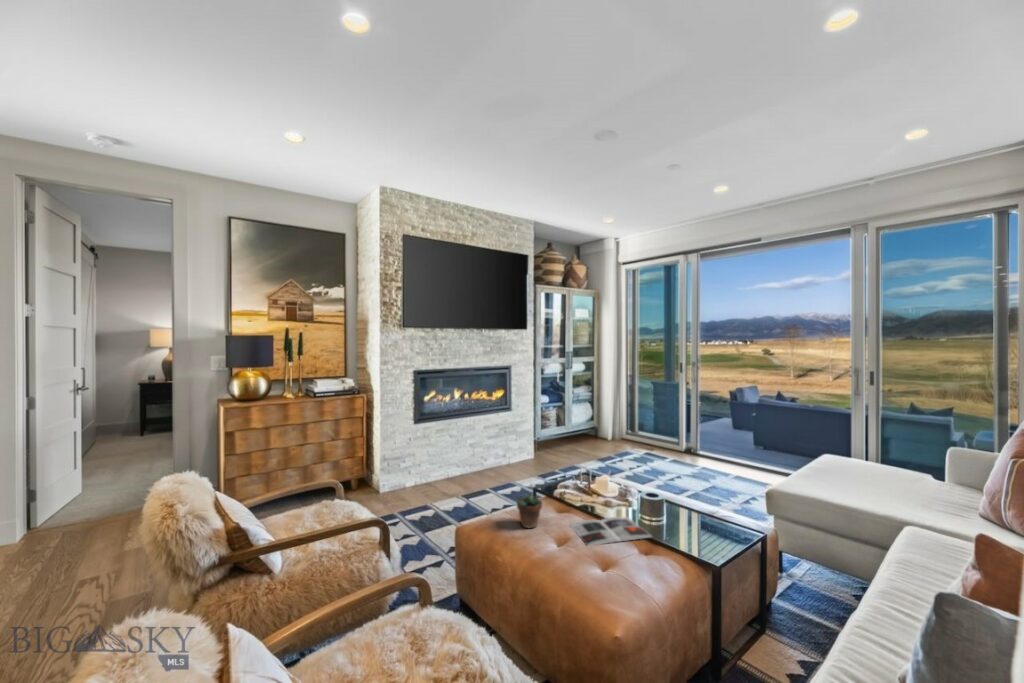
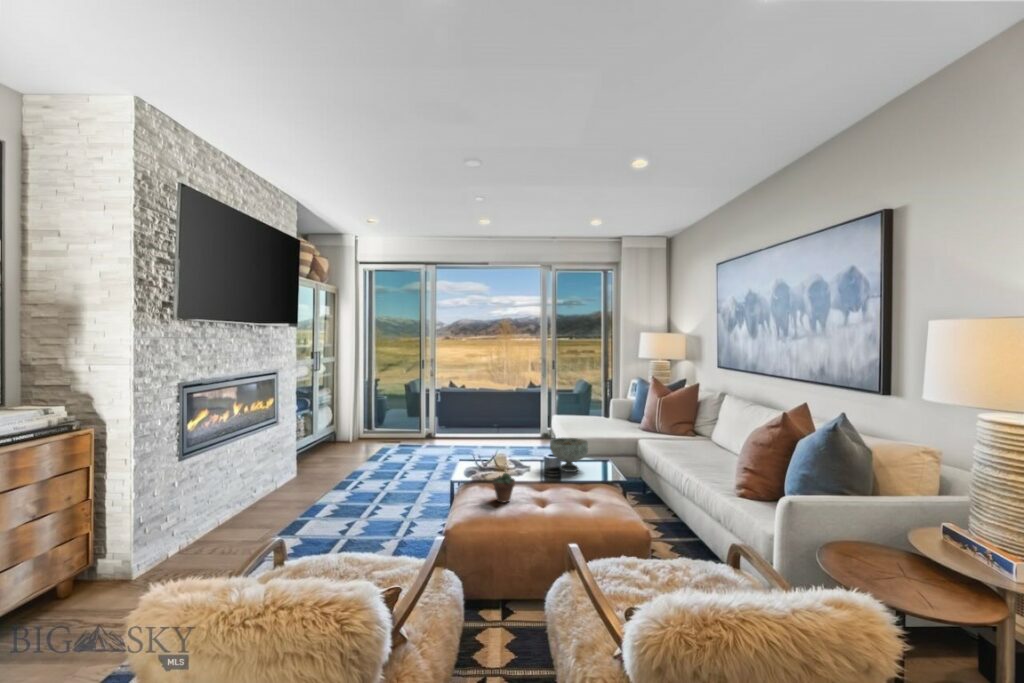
decorative bowl: none [661,477,721,531] -> present [550,438,588,472]
magazine: present [570,517,651,546] -> none [522,475,571,497]

